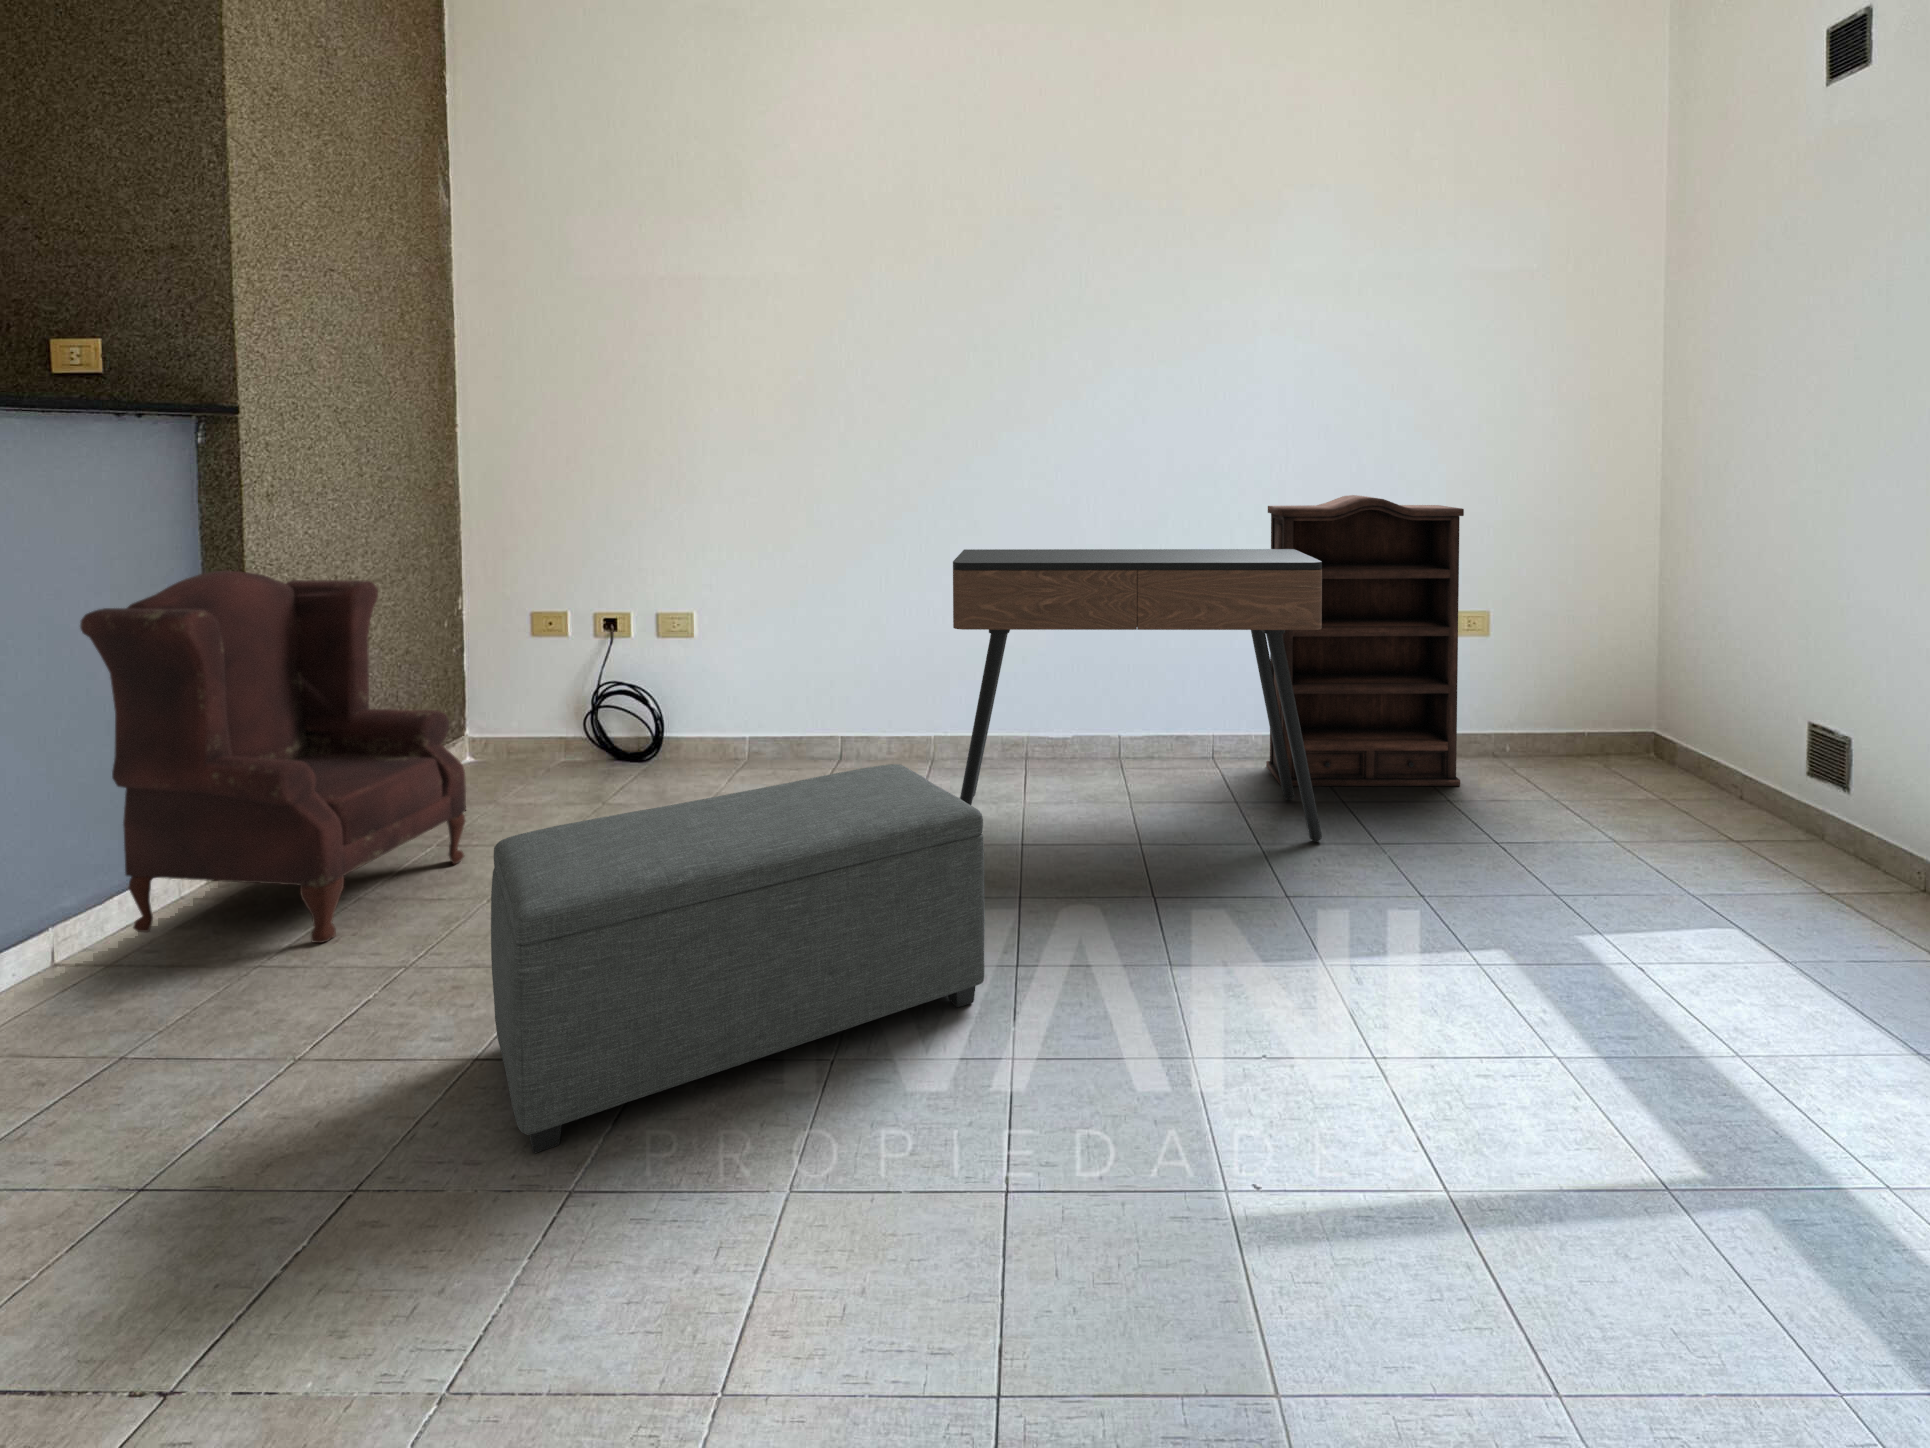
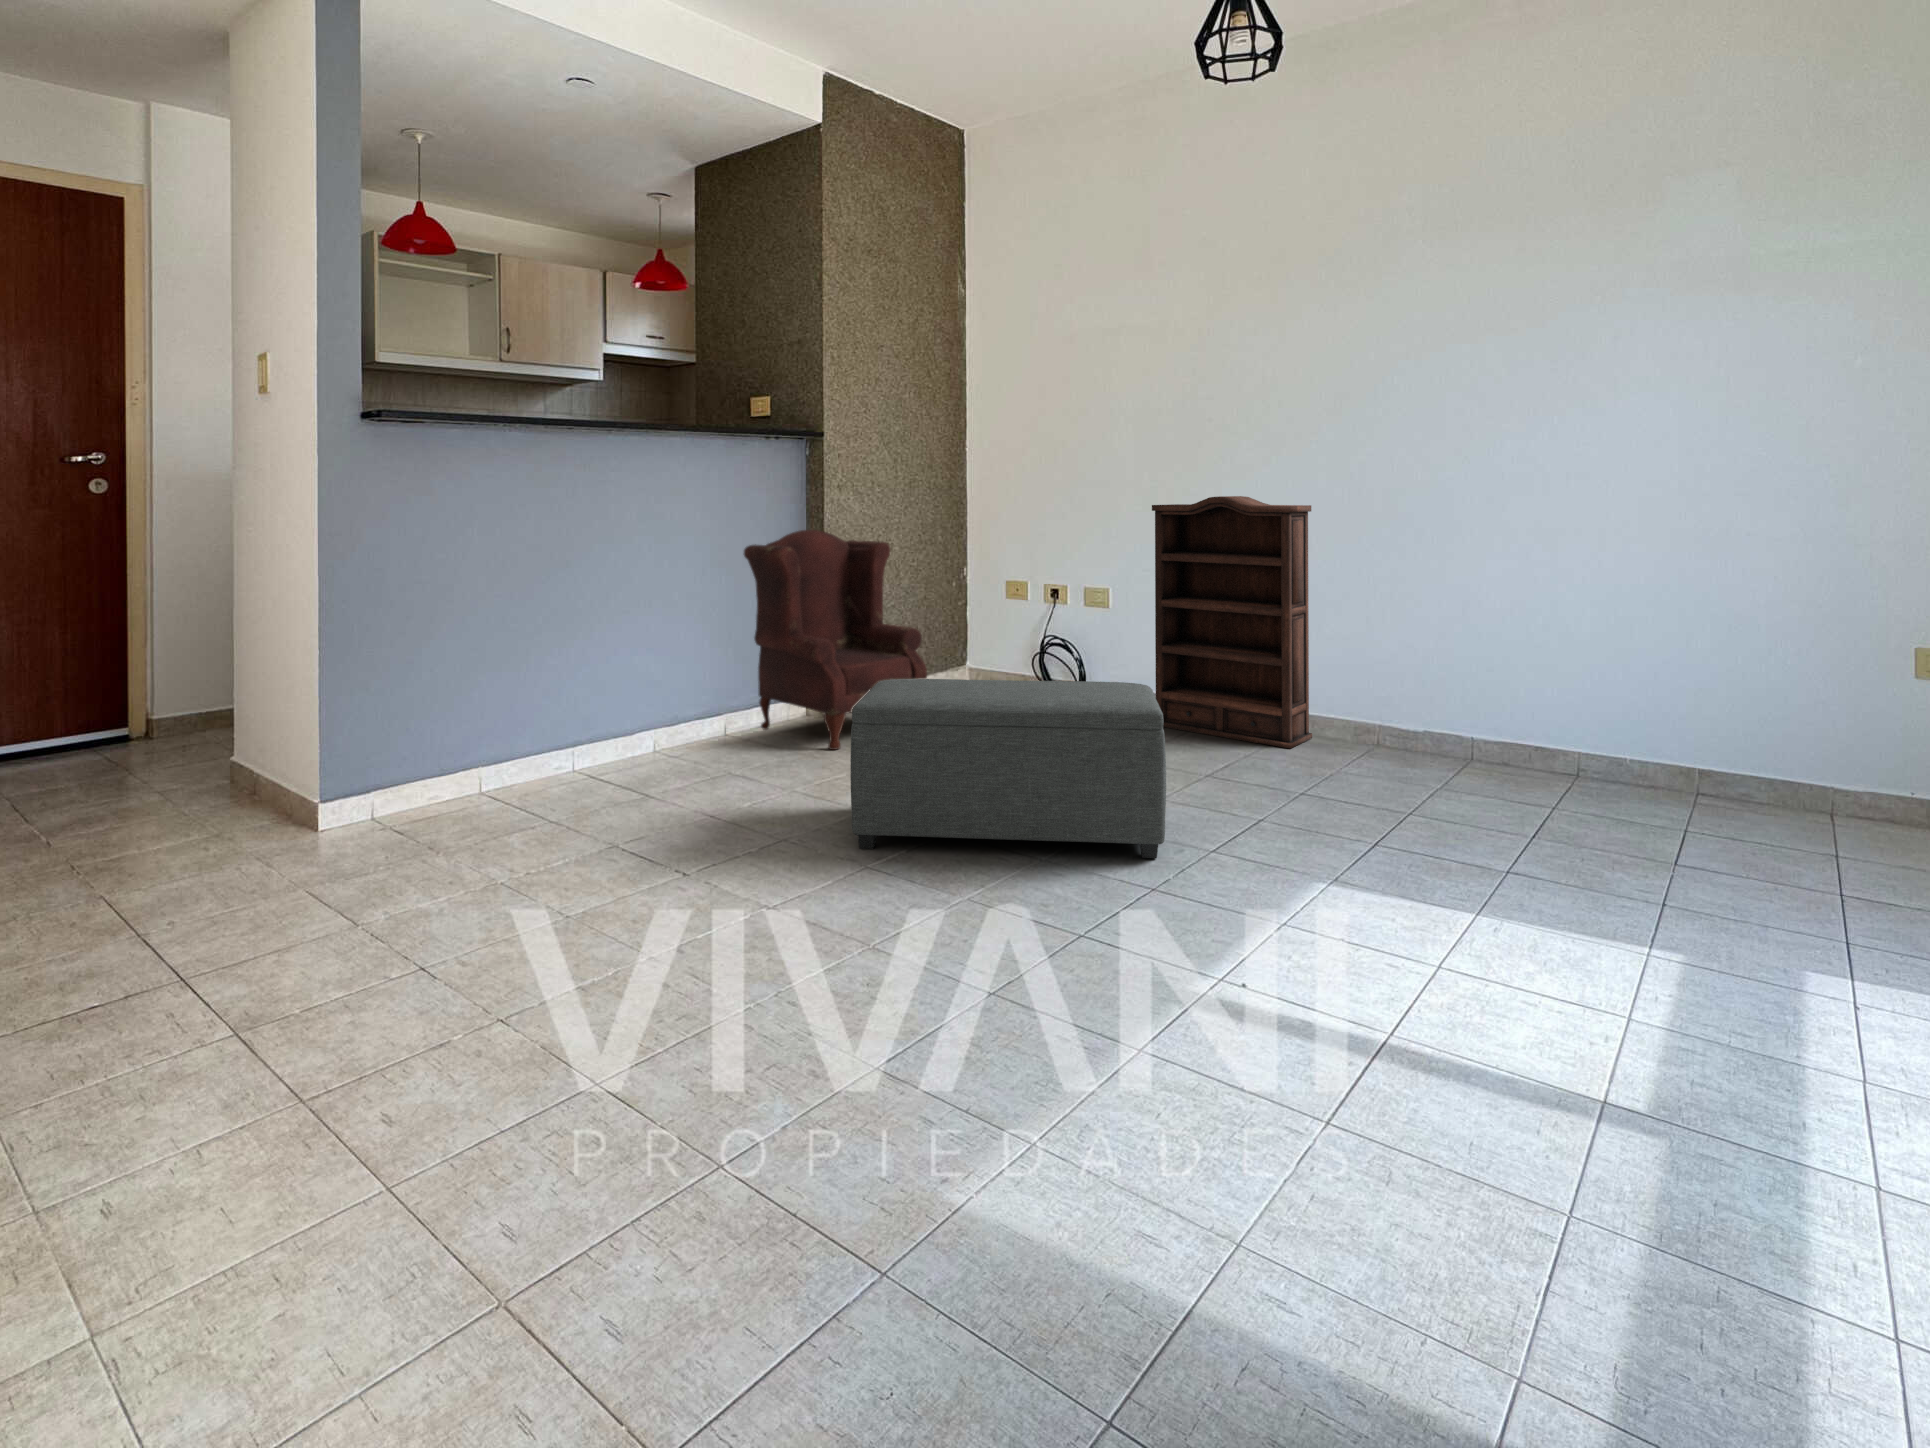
bookshelf: present [1266,495,1464,786] -> present [1152,496,1312,748]
console table: present [953,549,1322,842] -> none [1250,541,1634,849]

